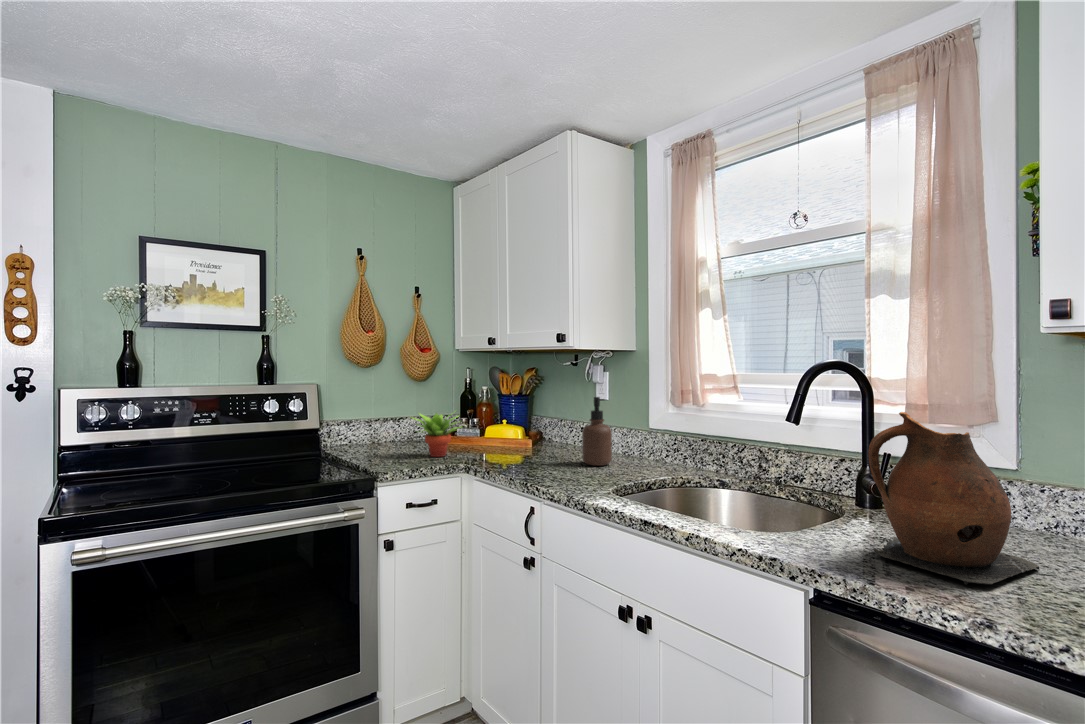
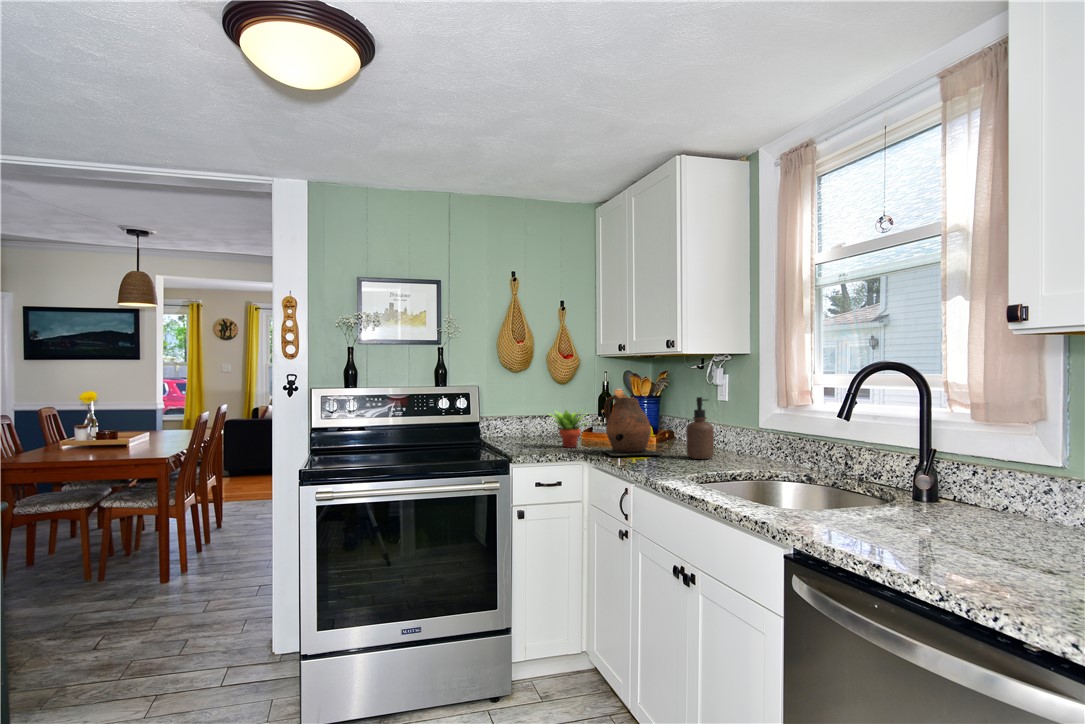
ceramic pitcher: present [868,412,1039,585] -> present [603,389,661,456]

